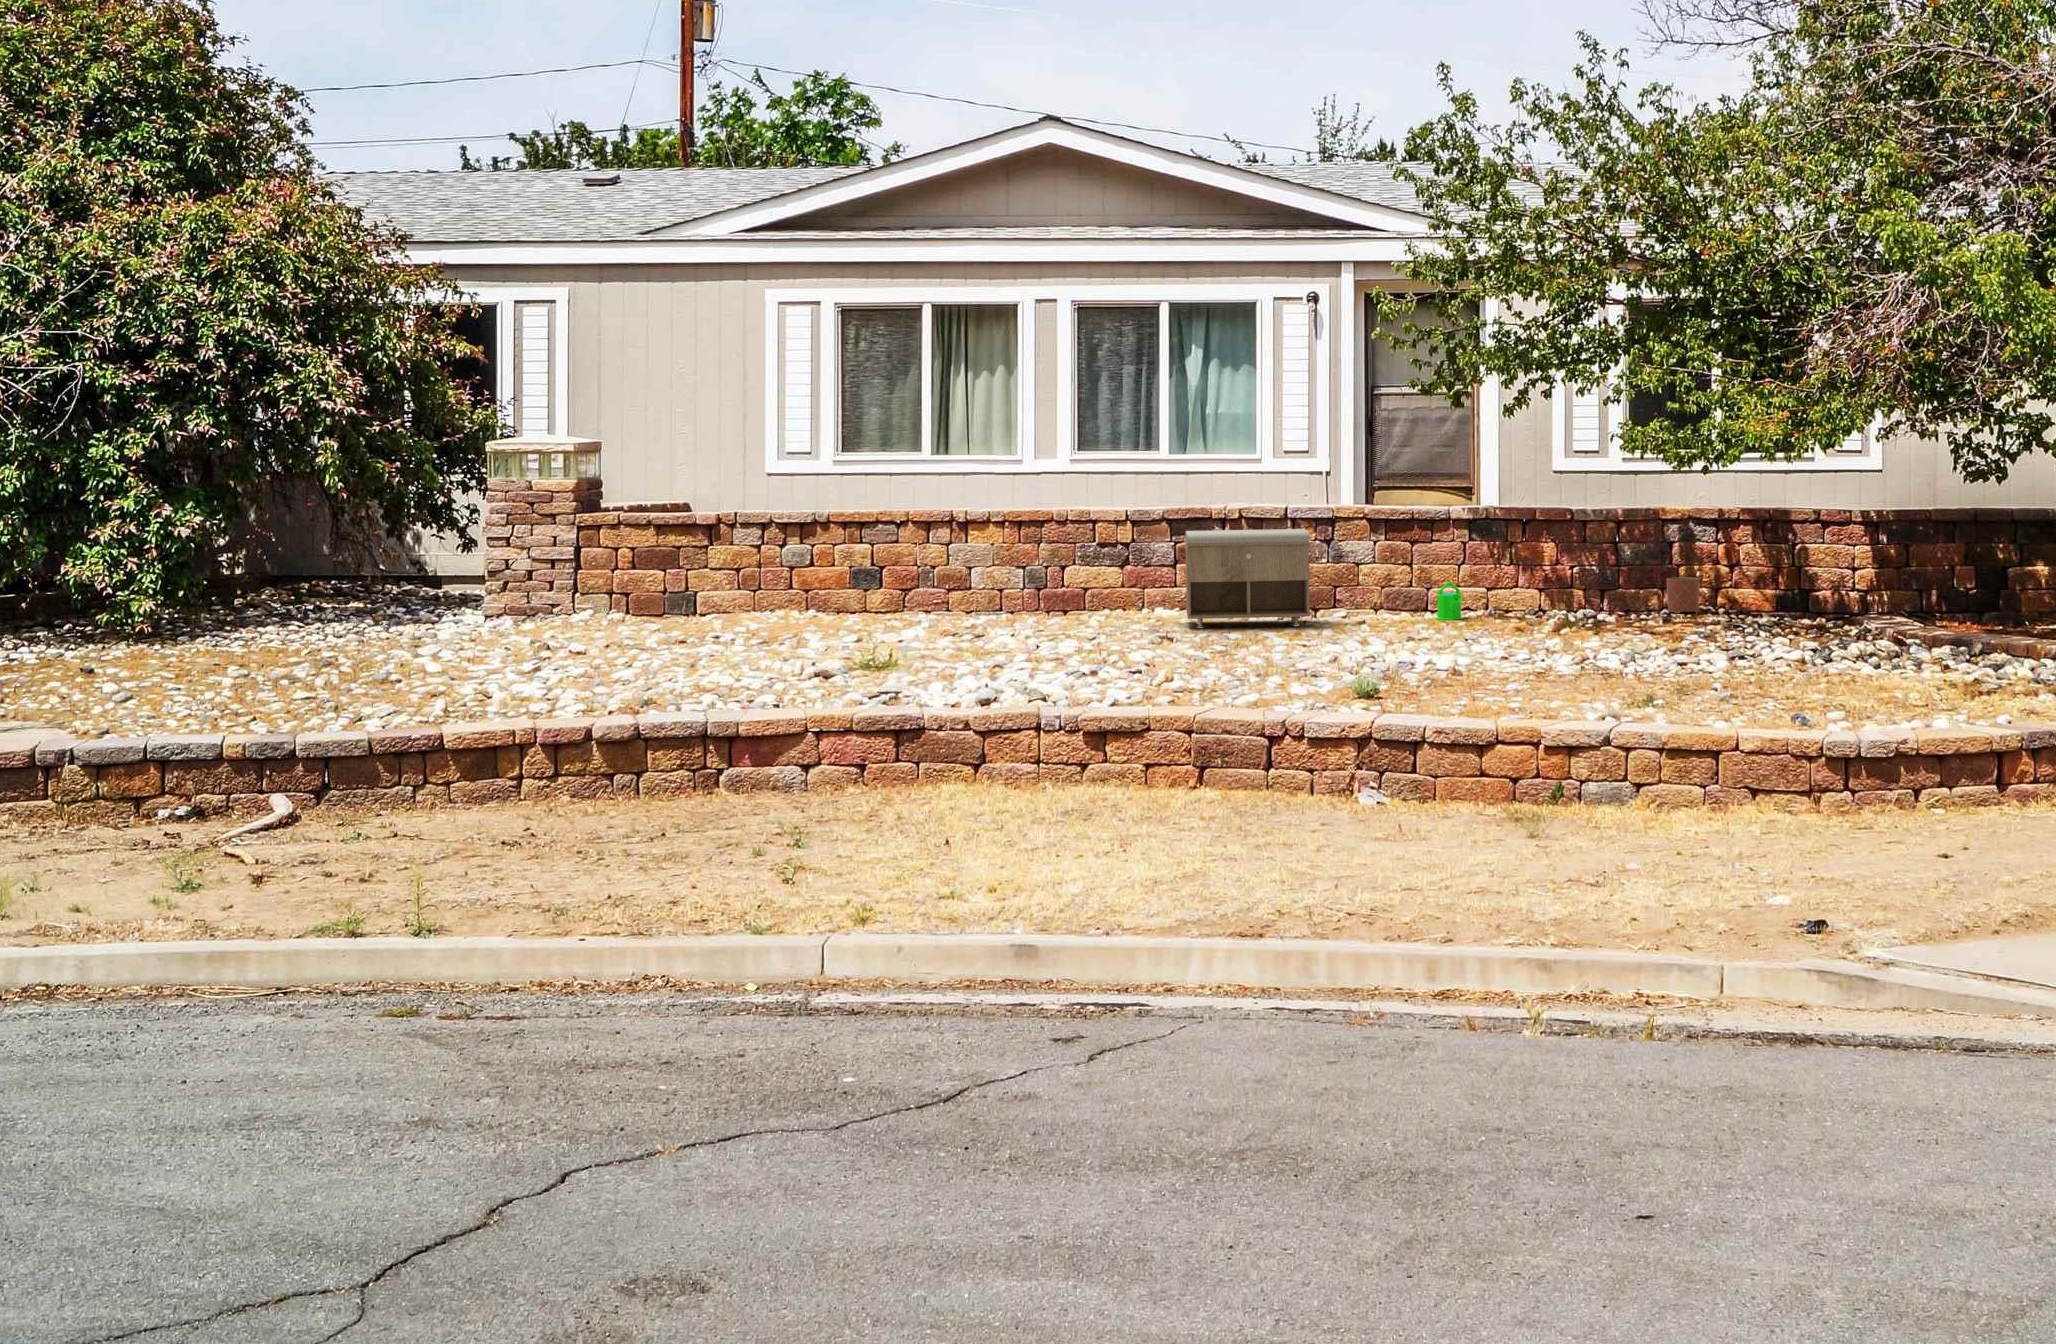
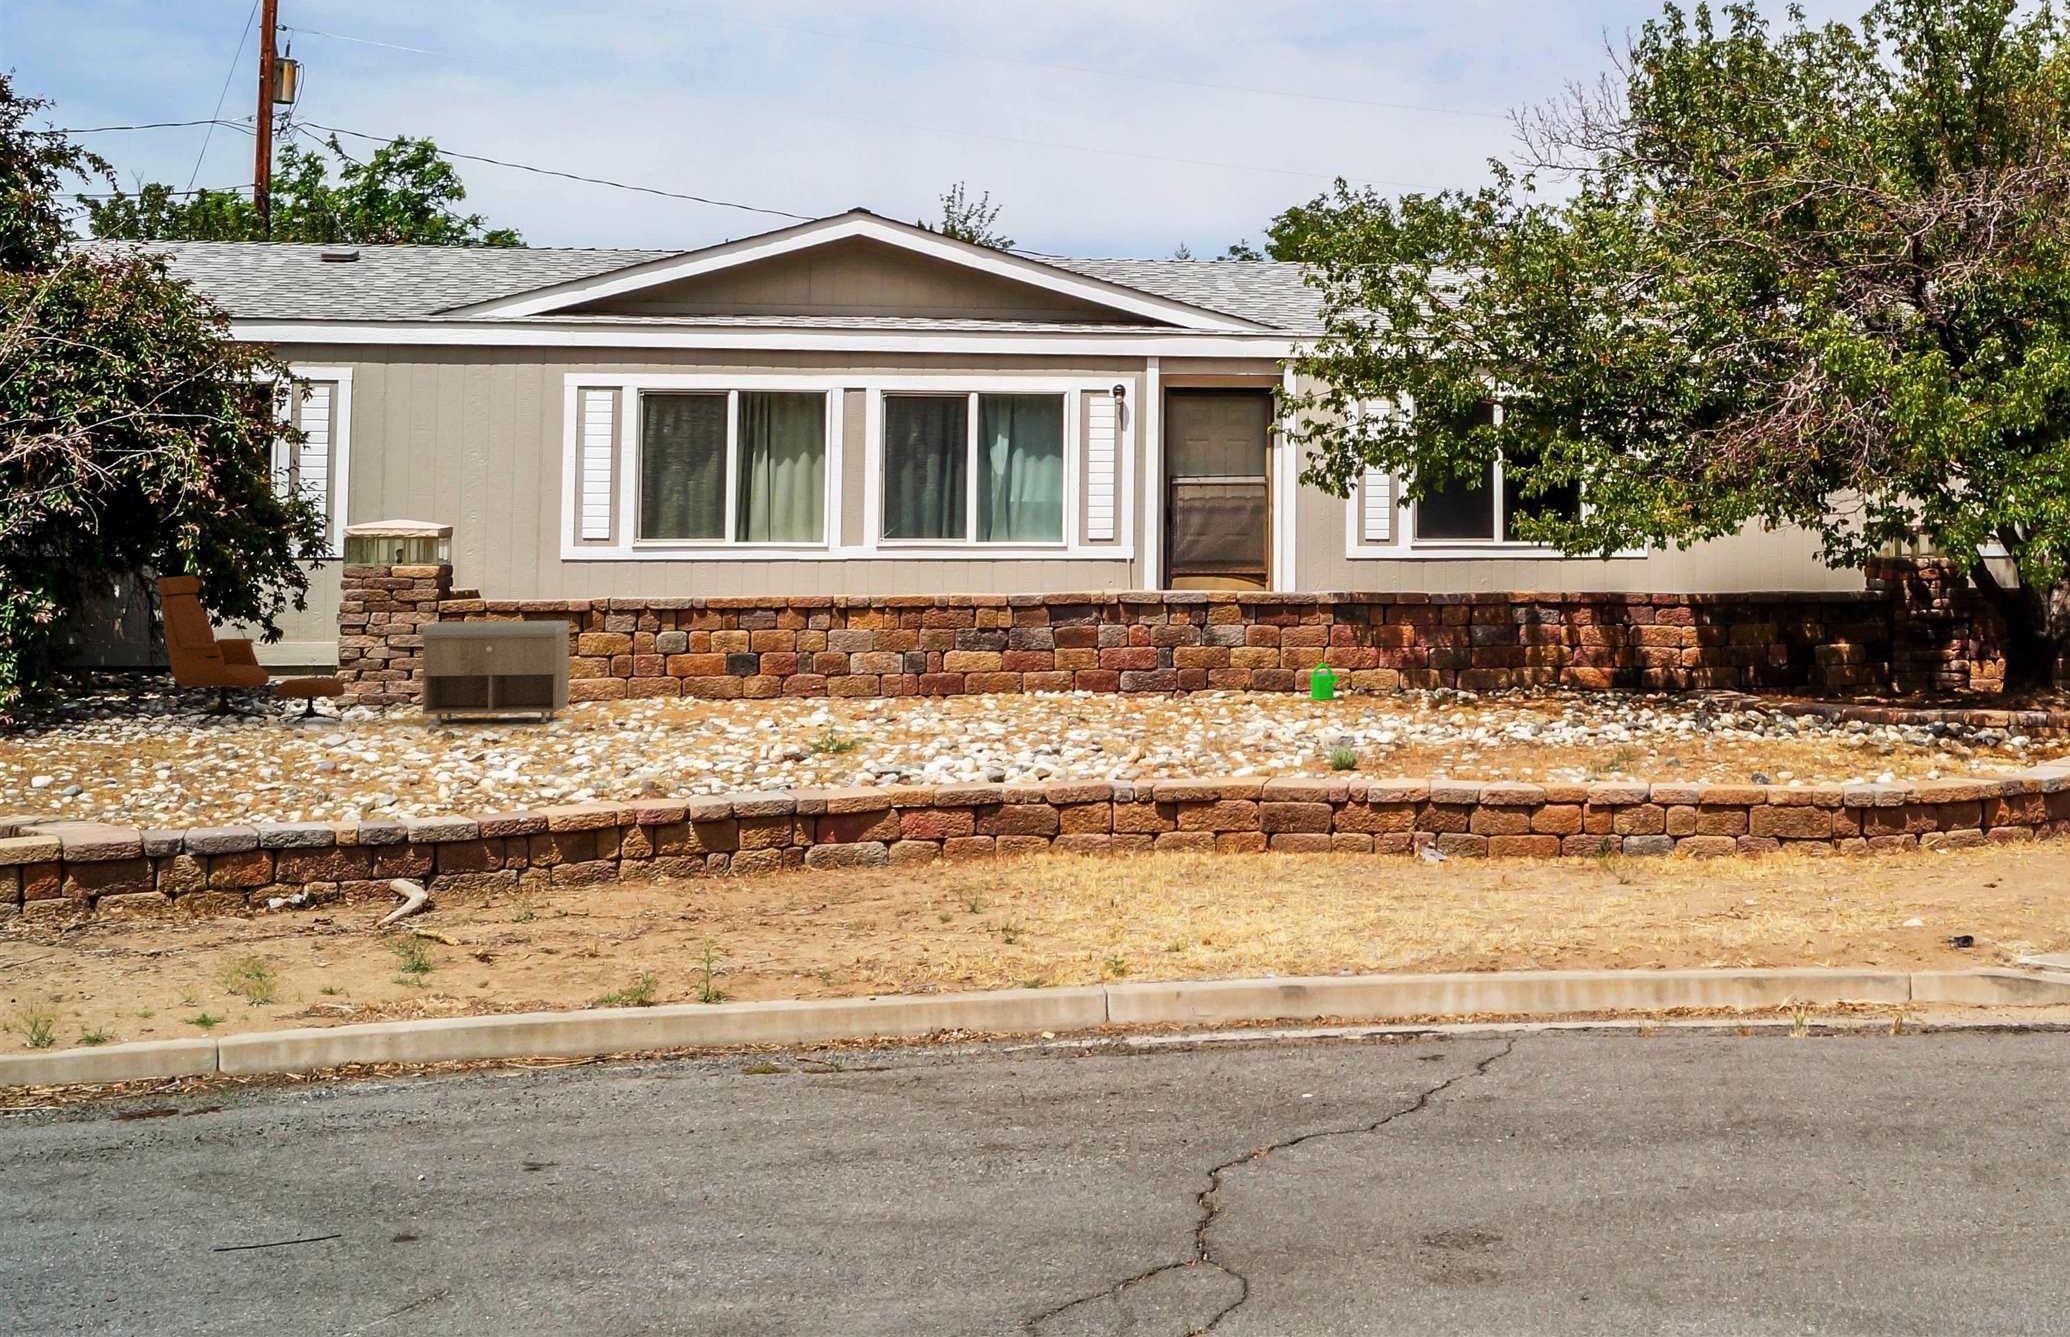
lounge chair: none [325,489,489,630] -> present [158,576,345,725]
storage bench: present [1186,529,1310,628] -> present [422,621,569,724]
planter: present [1667,577,1700,613] -> none [1515,657,1546,691]

